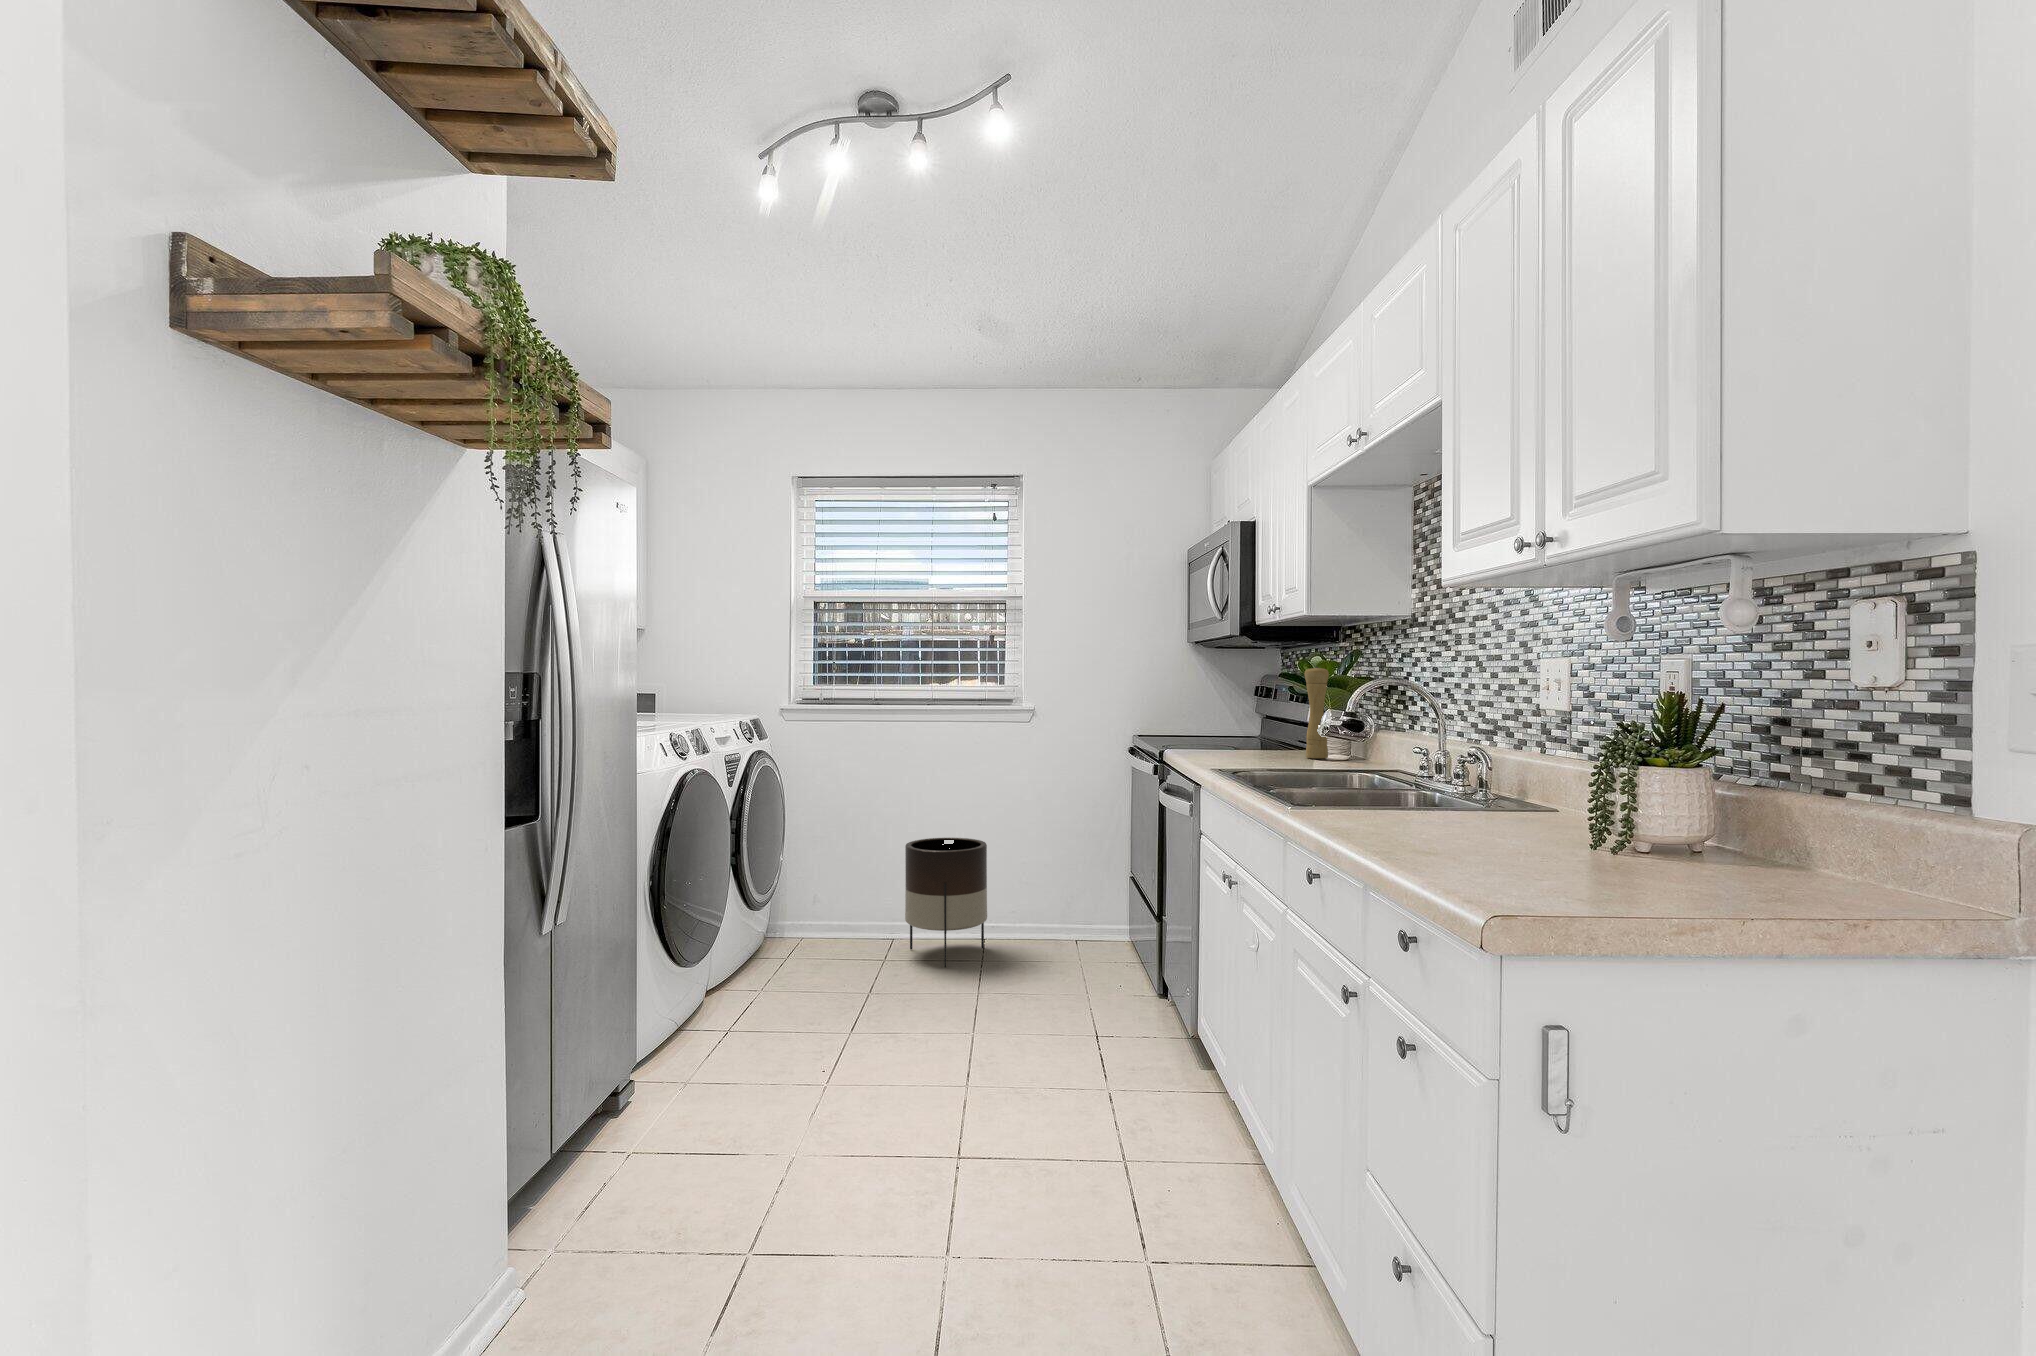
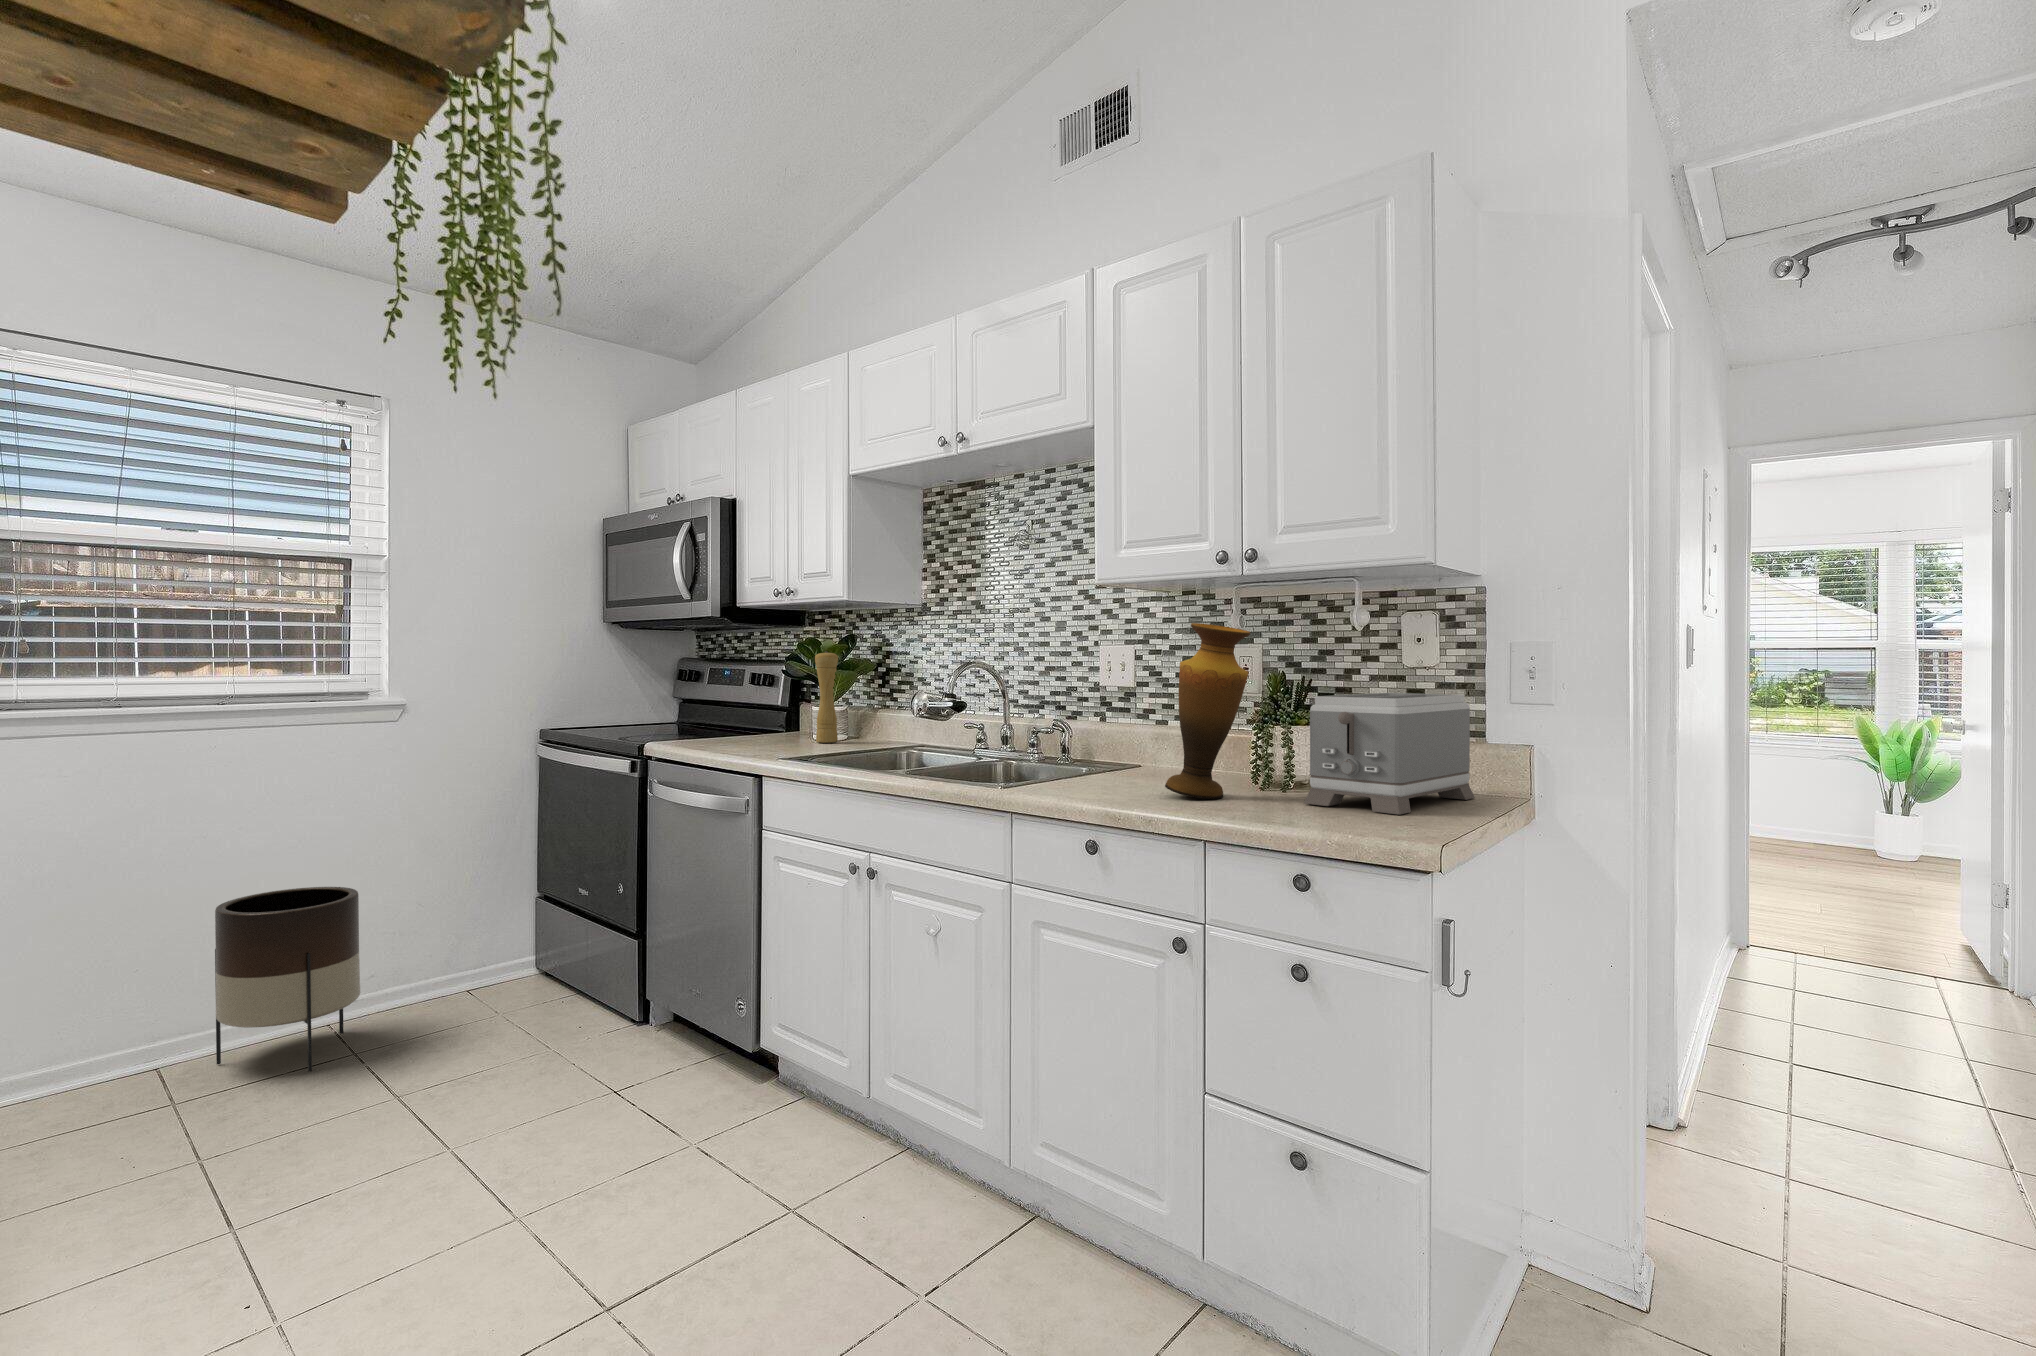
vase: none [1413,631,1513,849] -> present [1165,623,1250,799]
toaster: none [1547,725,1892,903] -> present [1304,693,1475,815]

